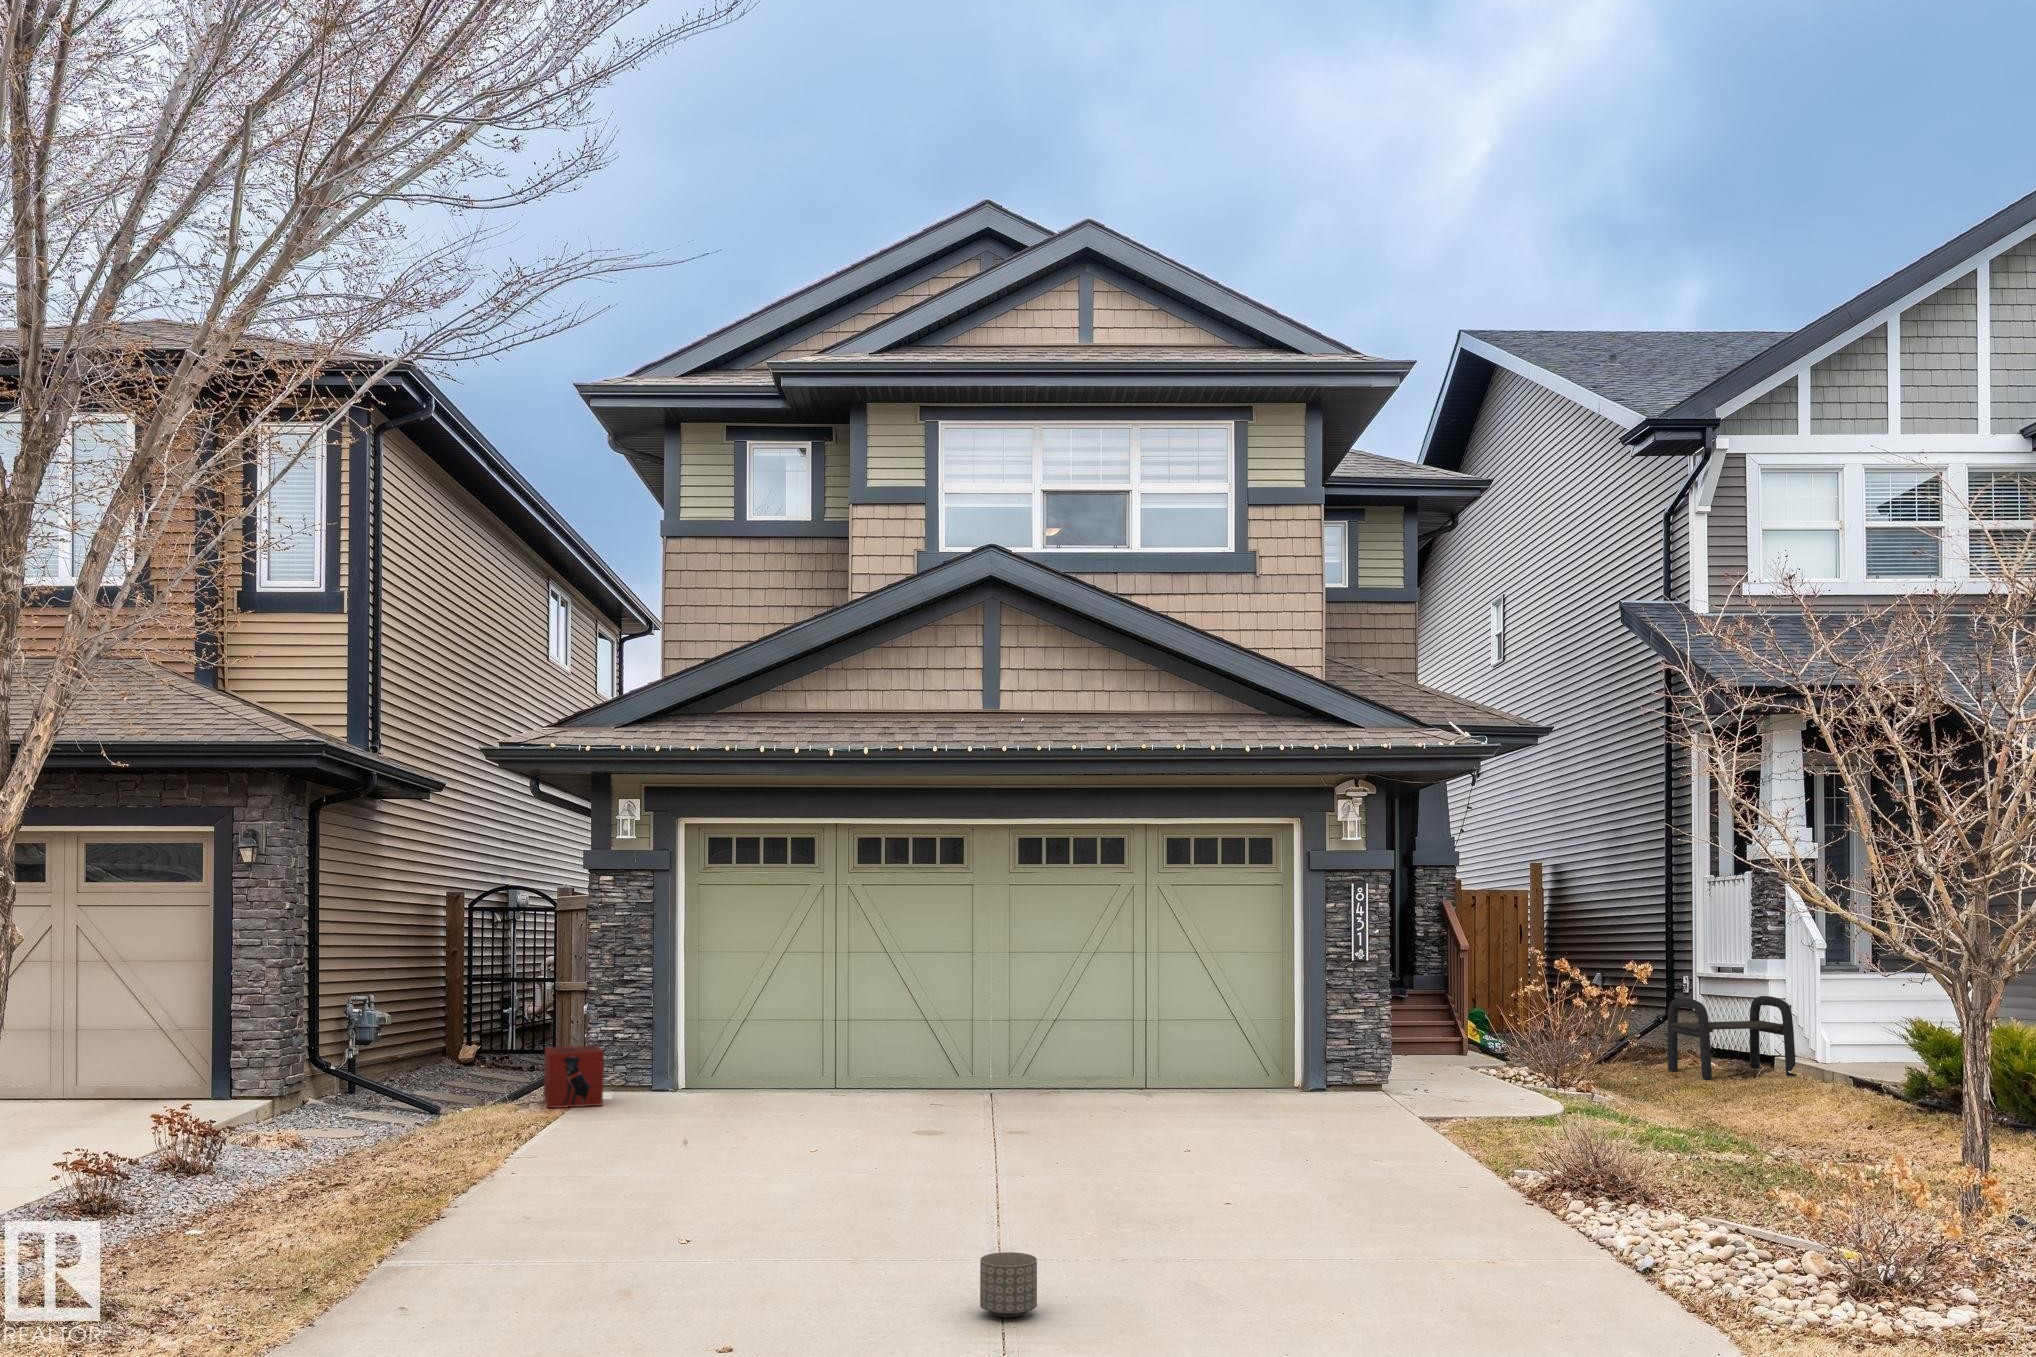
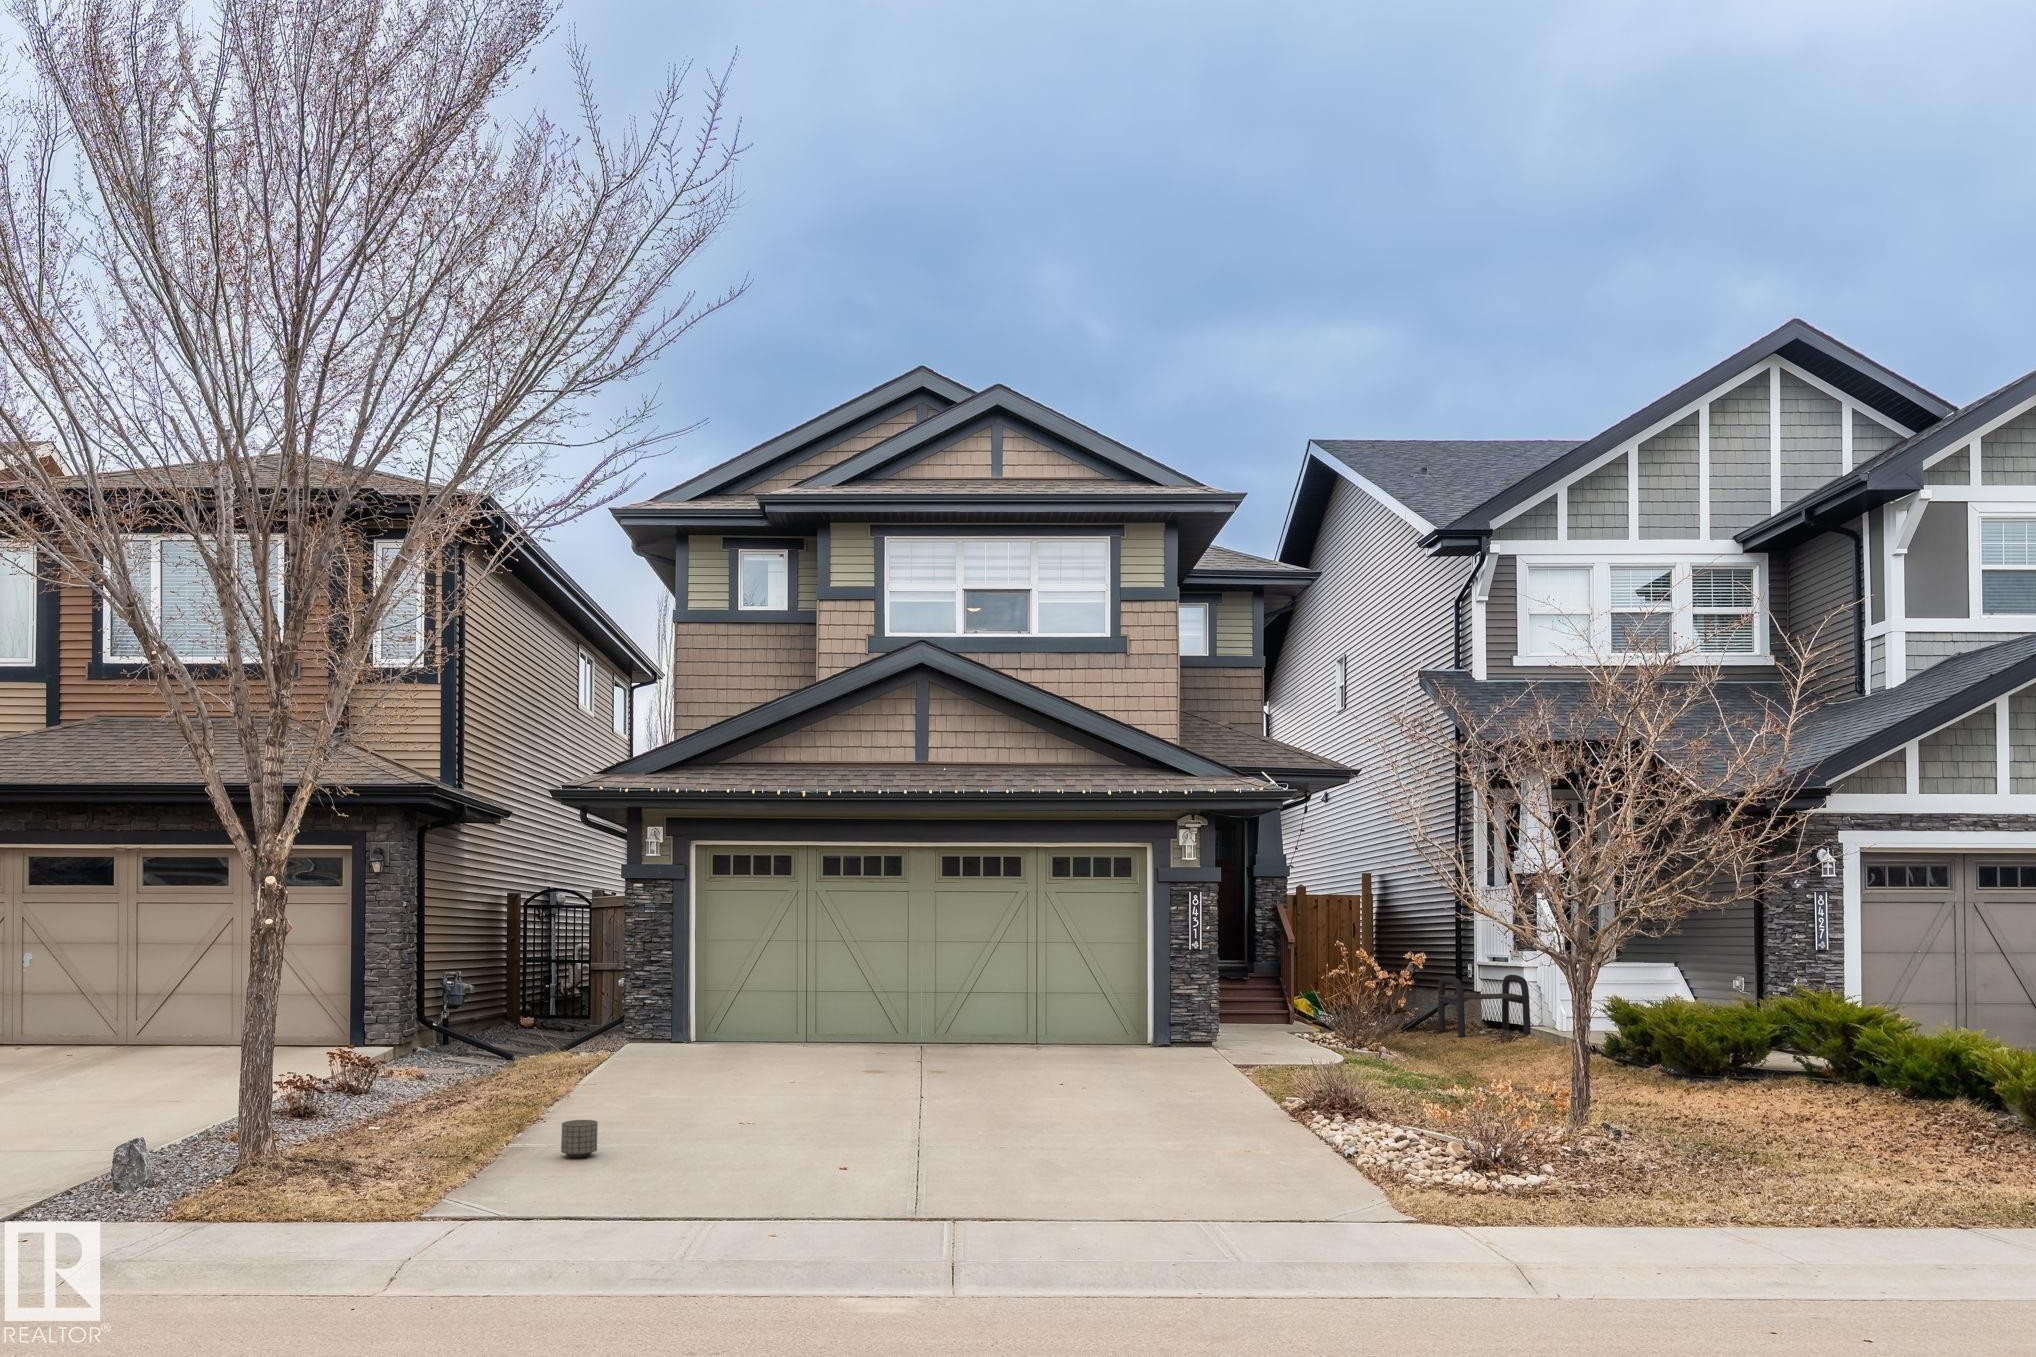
storage box: present [543,1046,604,1108] -> none [592,1010,637,1054]
planter: present [980,1252,1037,1318] -> present [561,1120,598,1158]

